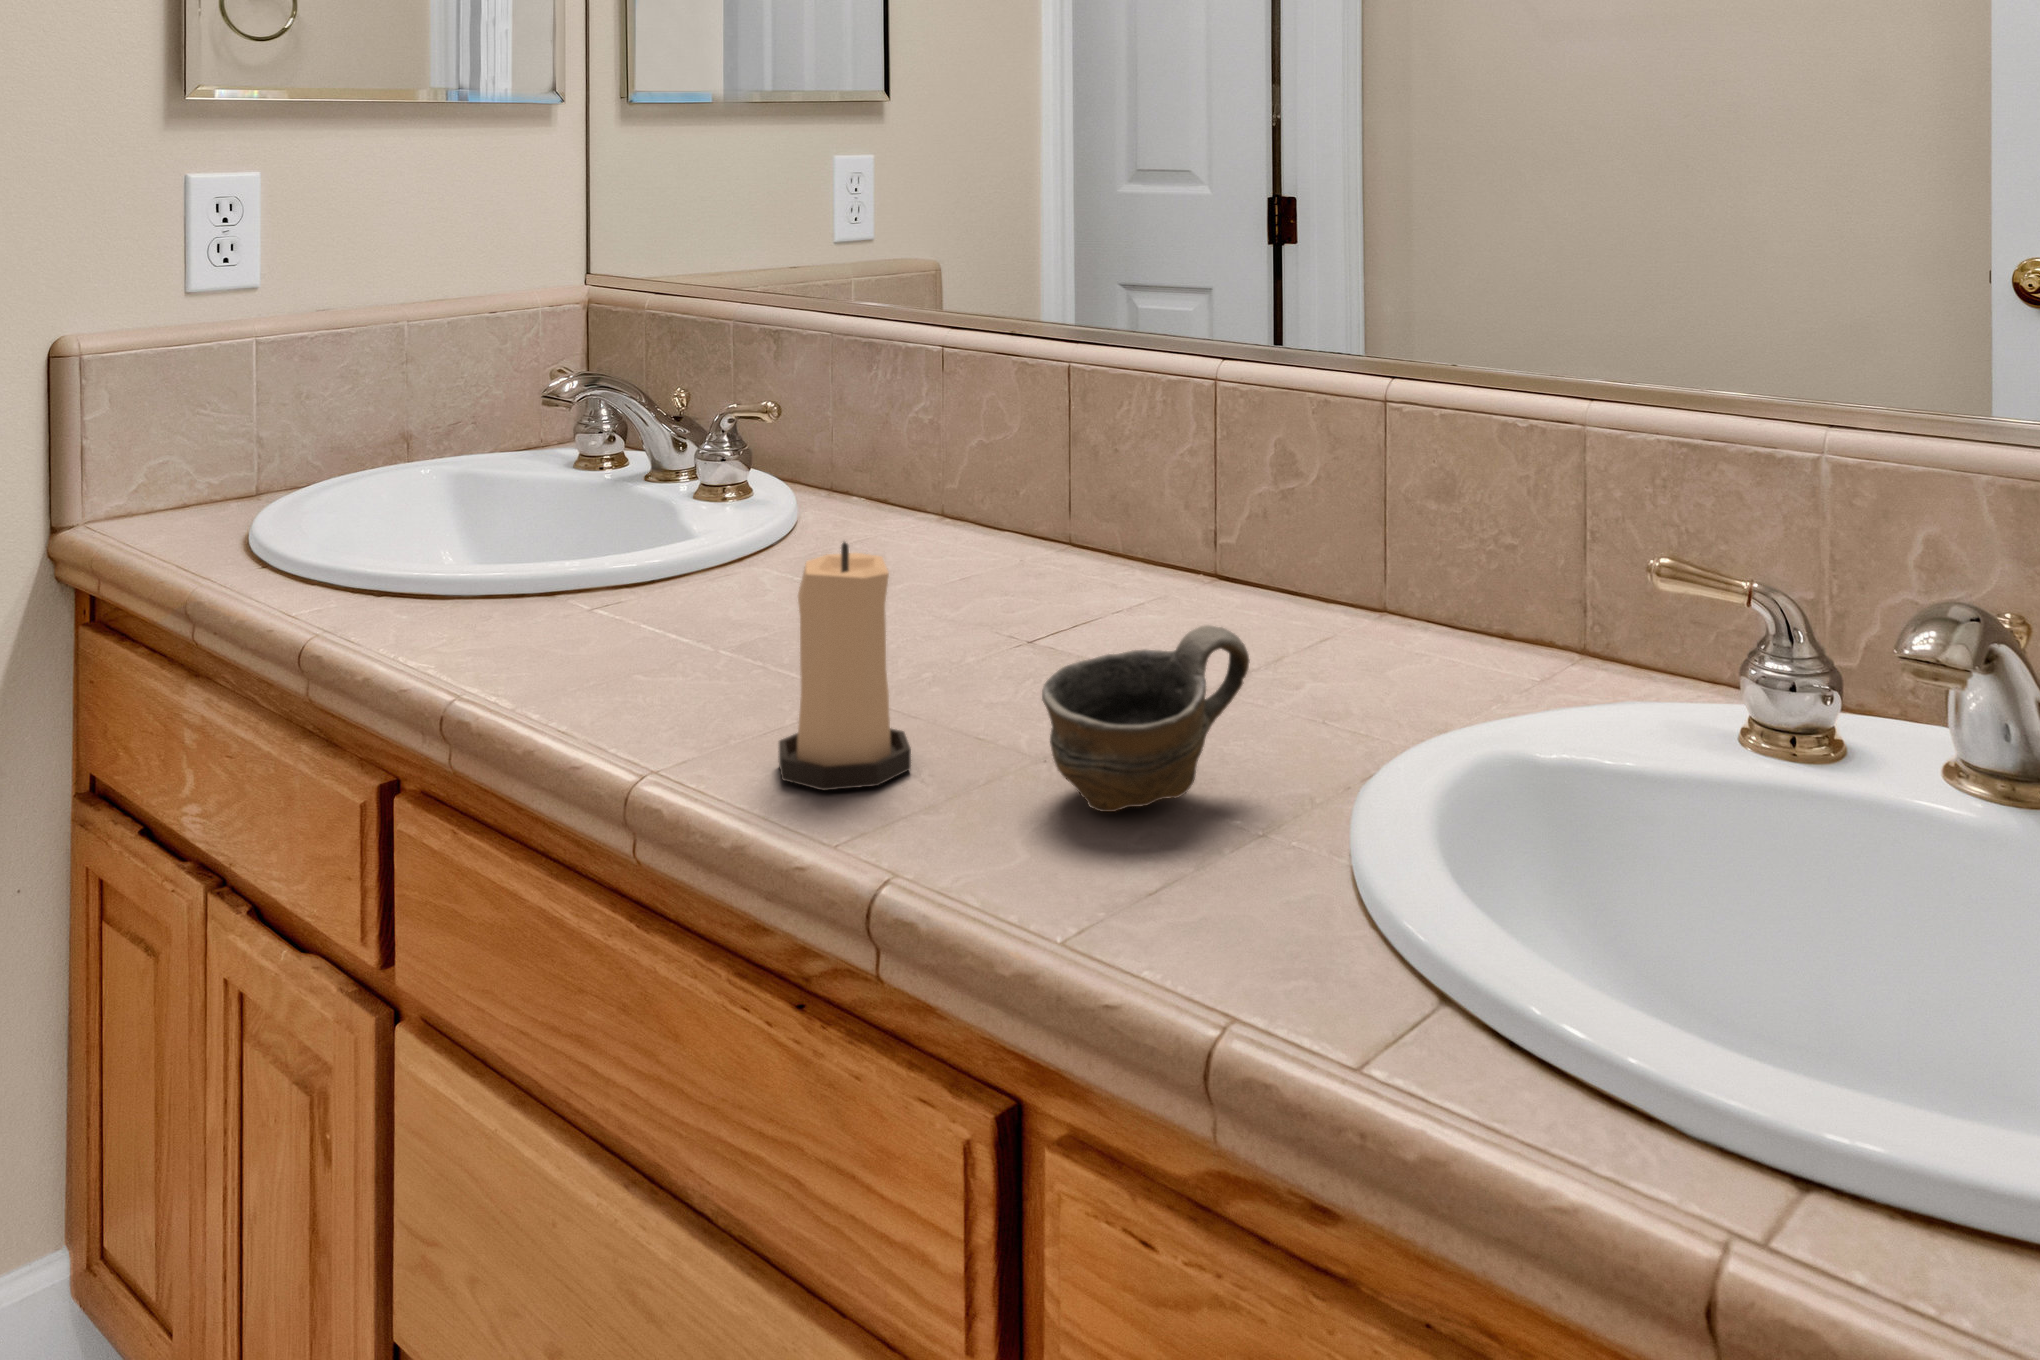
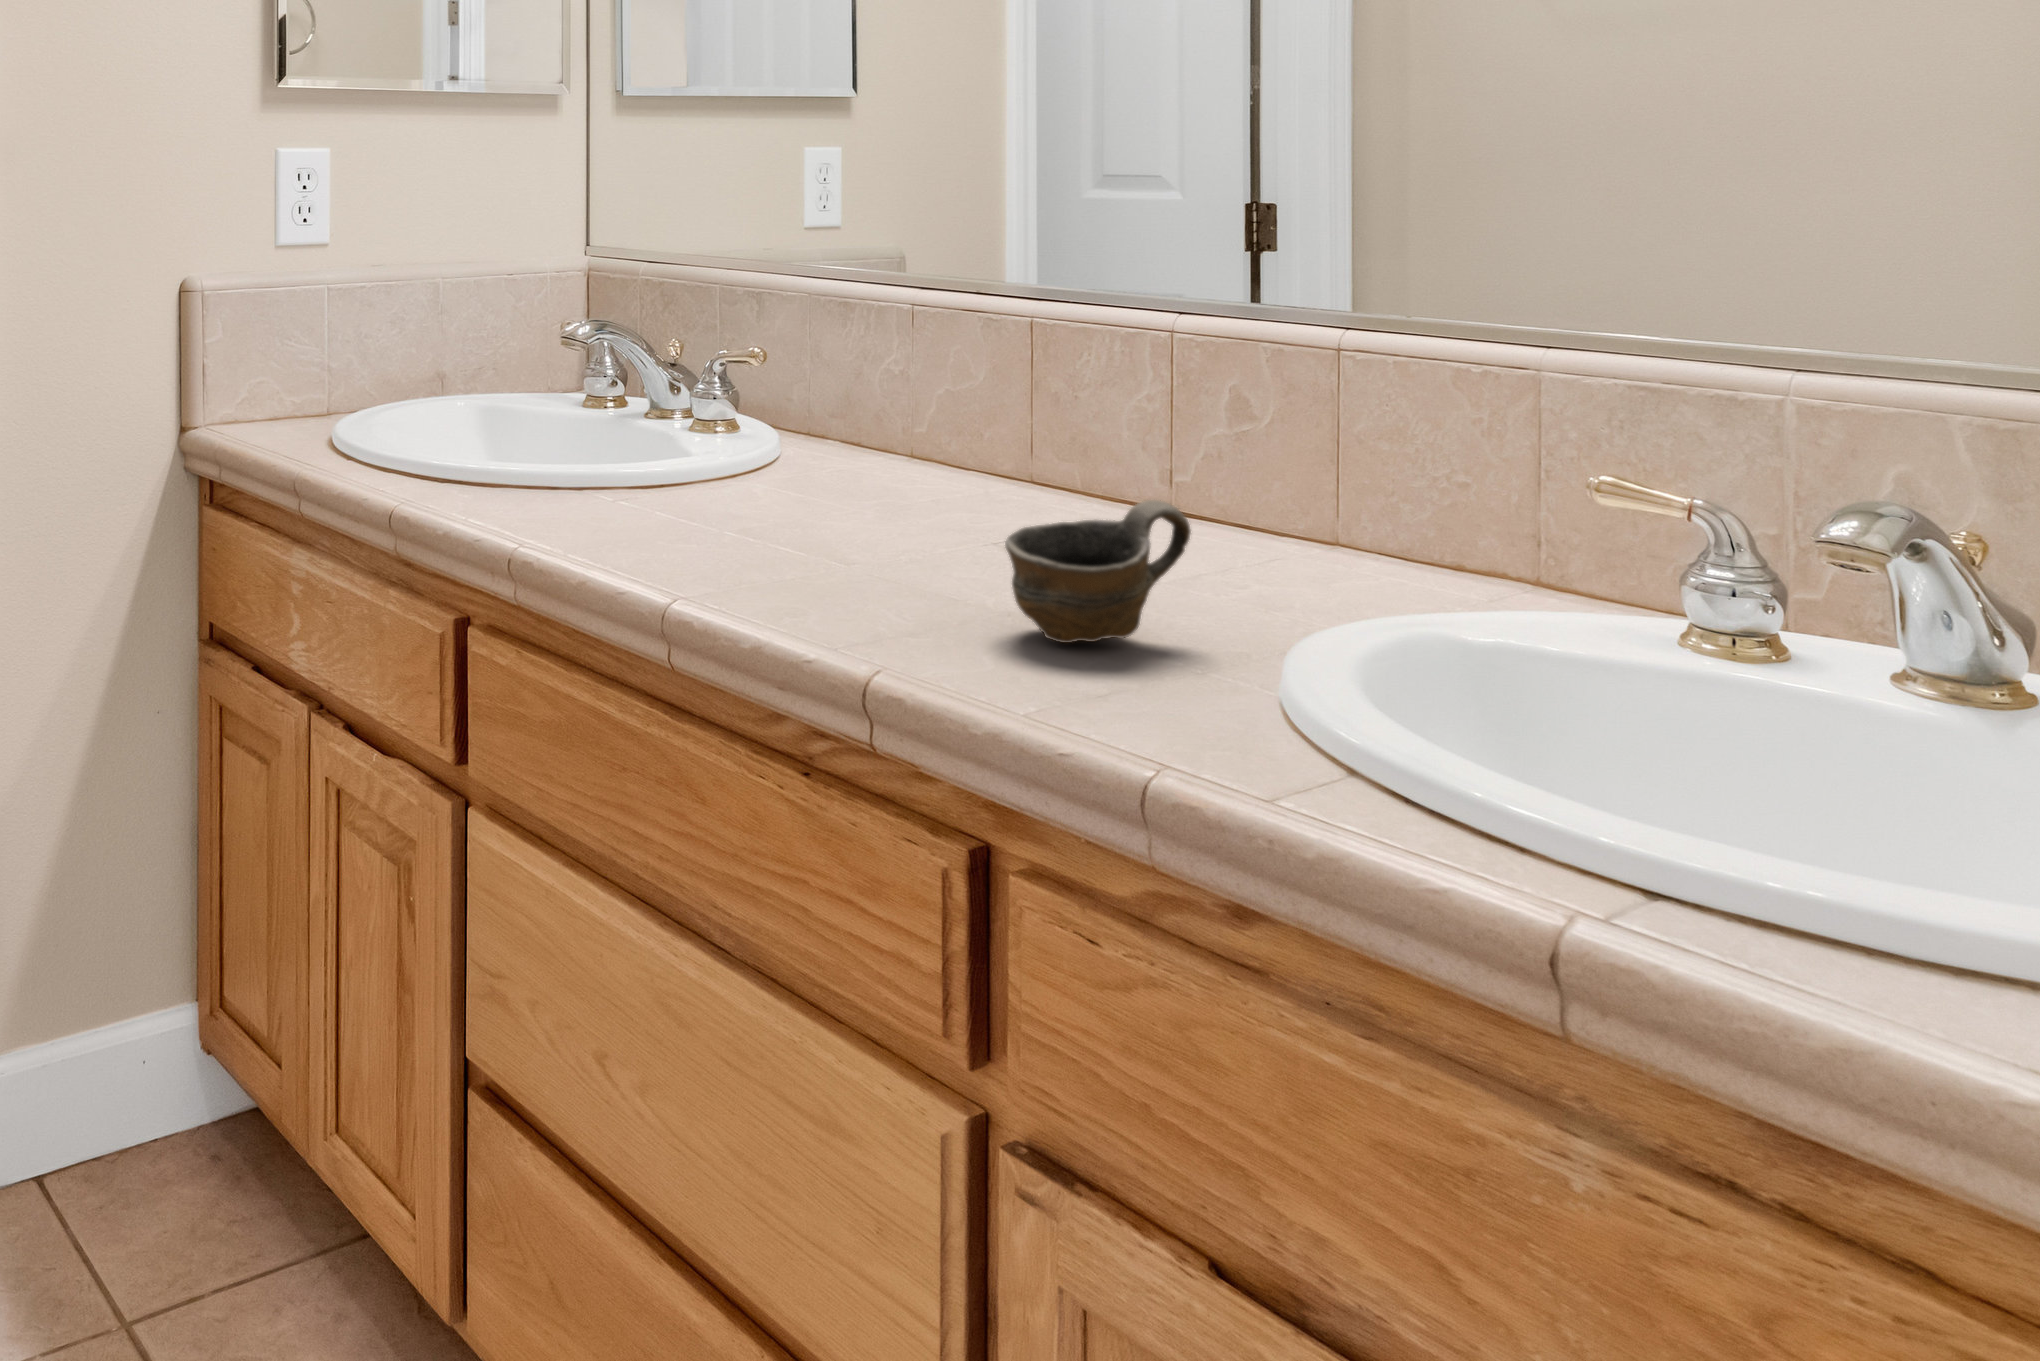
candle: present [779,542,911,790] -> none [782,415,892,612]

